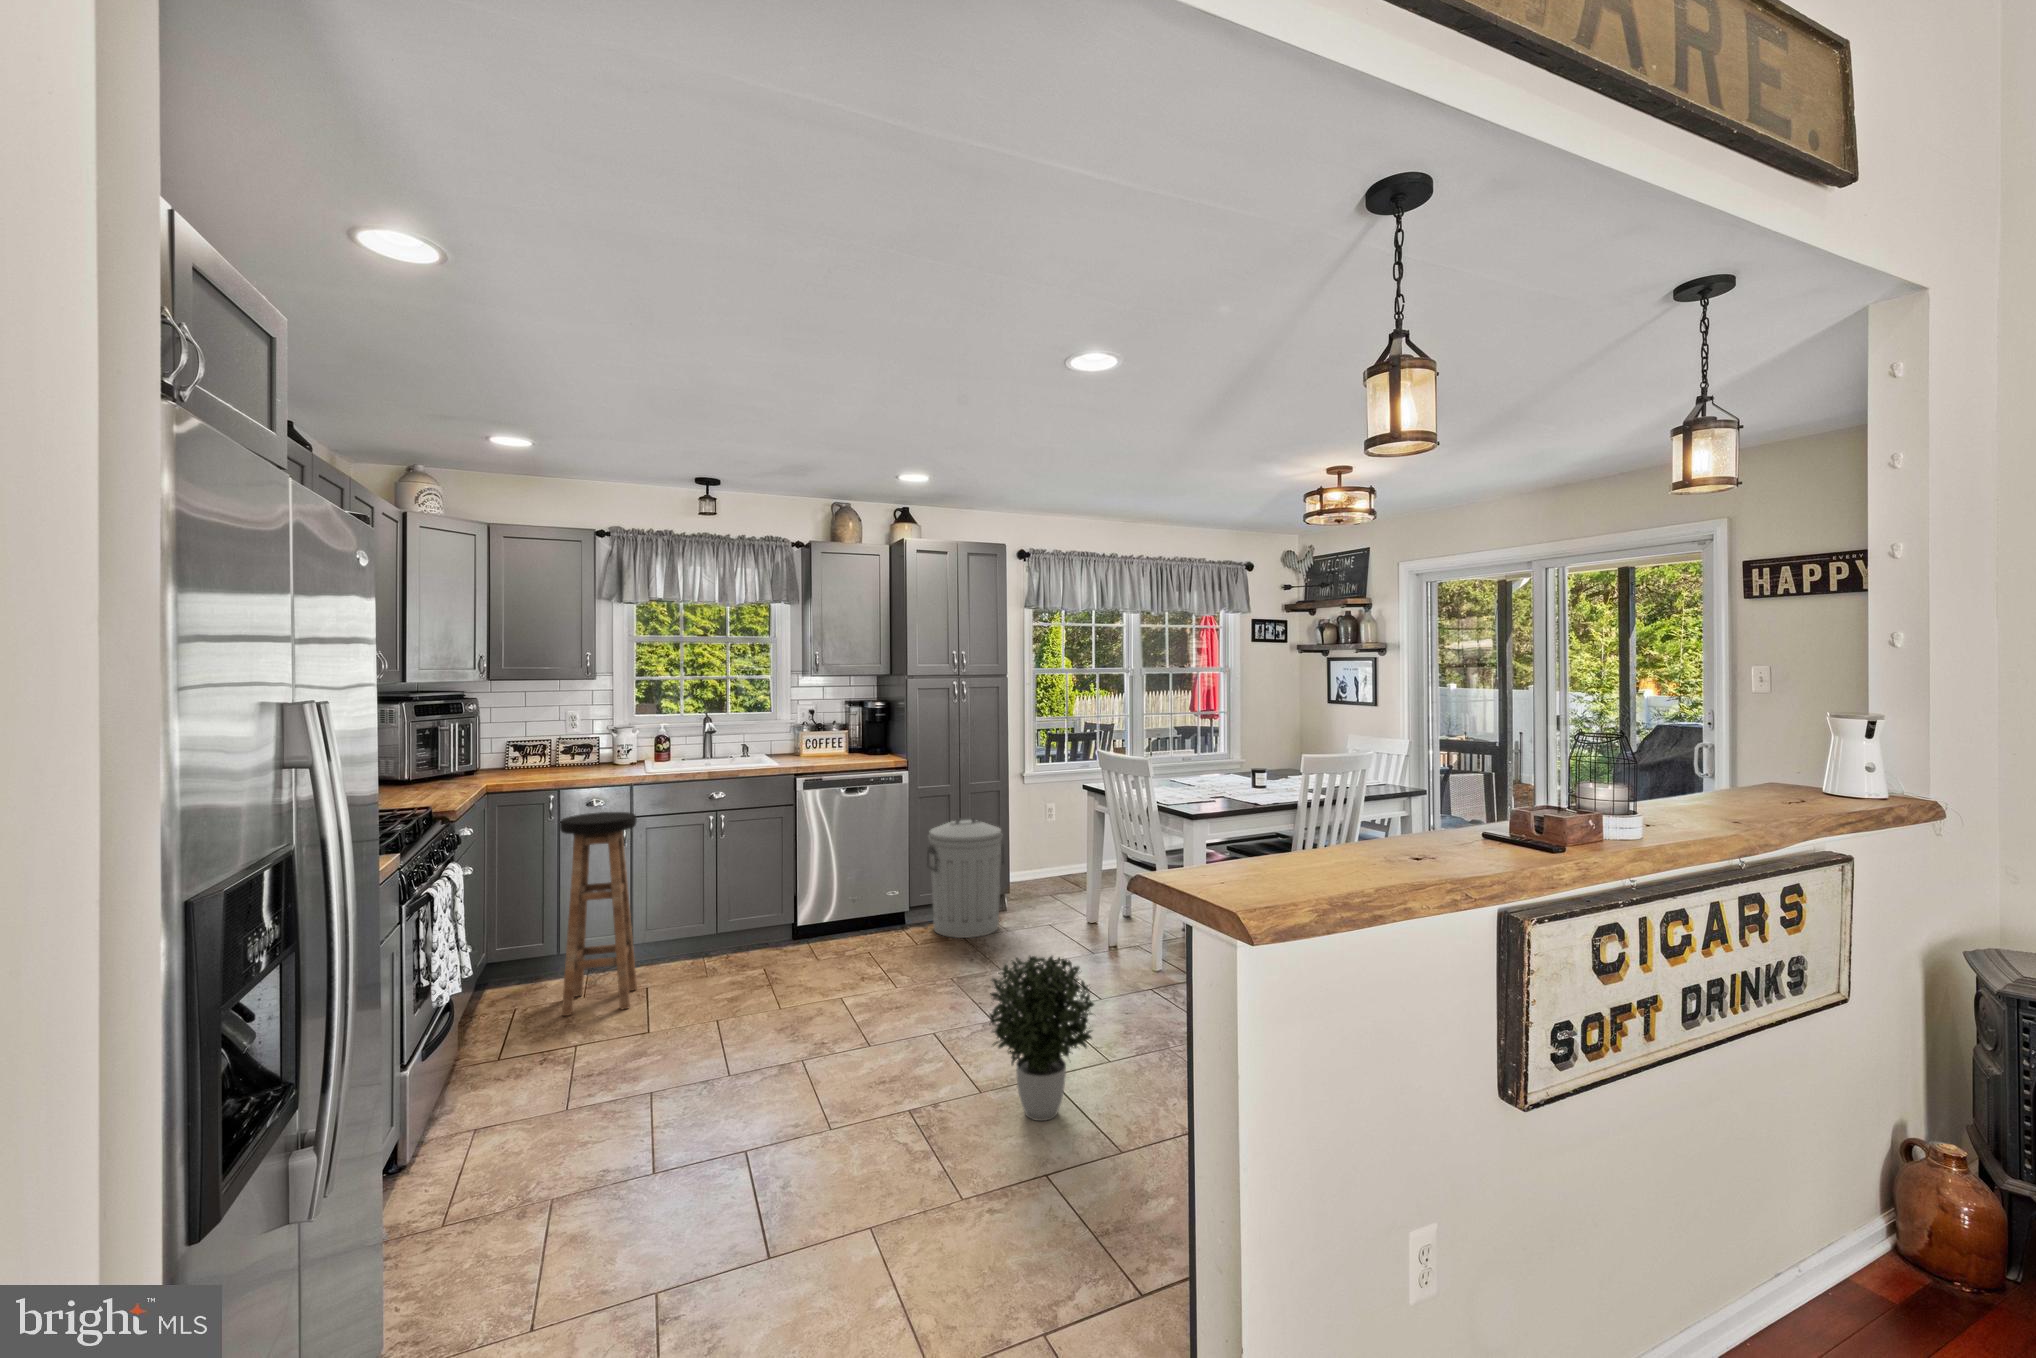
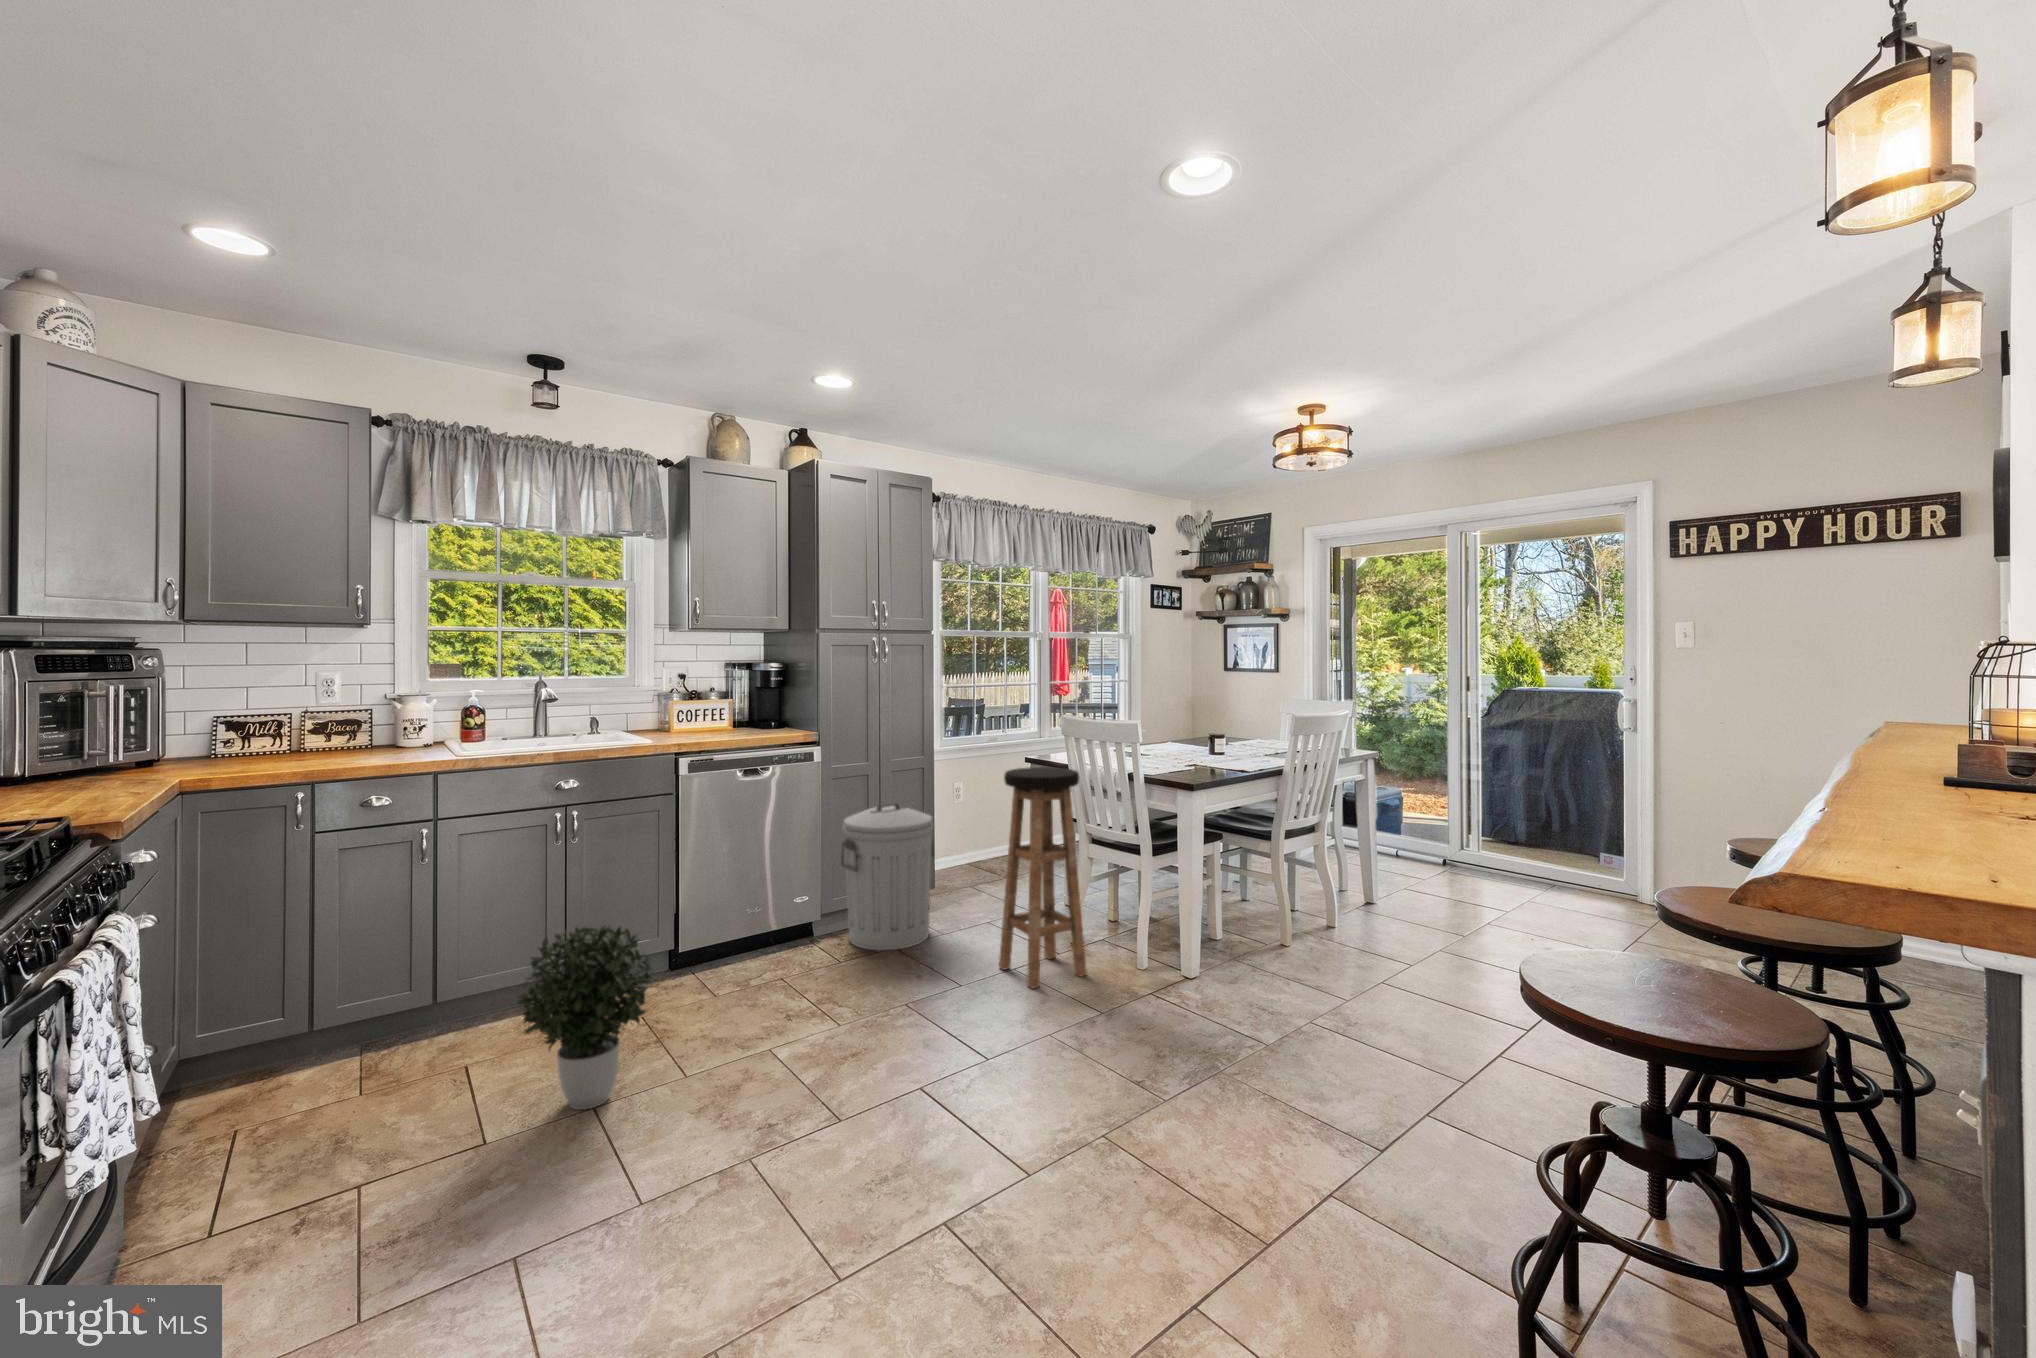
bar stool: present [560,812,637,1016] -> present [999,767,1087,989]
potted plant: present [990,956,1094,1121] -> present [518,926,655,1110]

